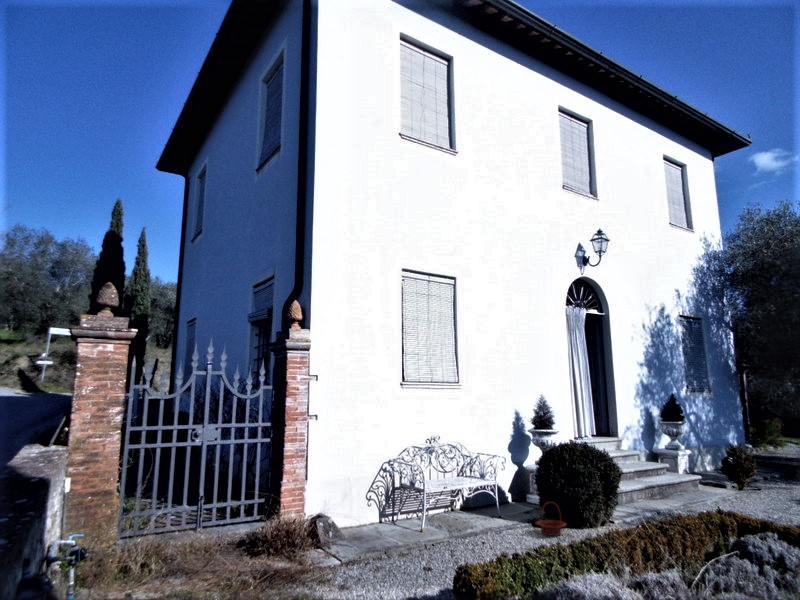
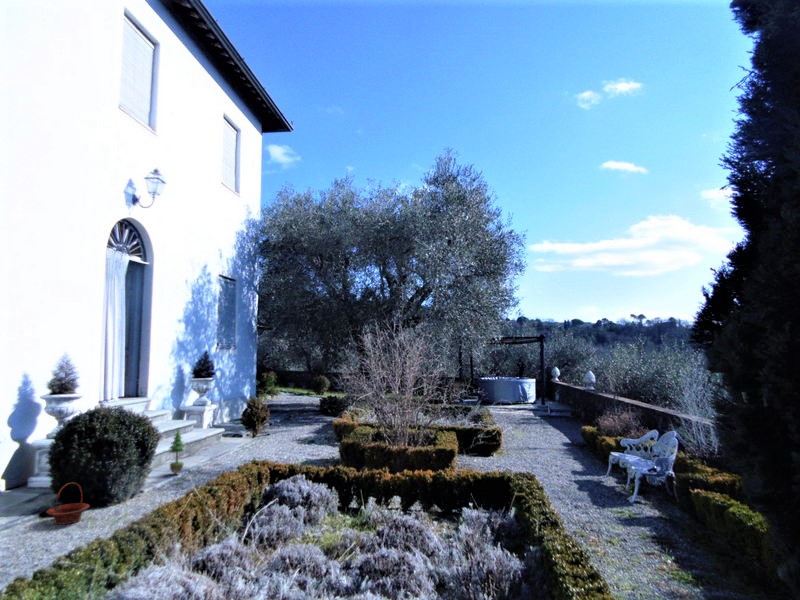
potted tree: none [636,467,653,514] -> present [170,429,184,474]

